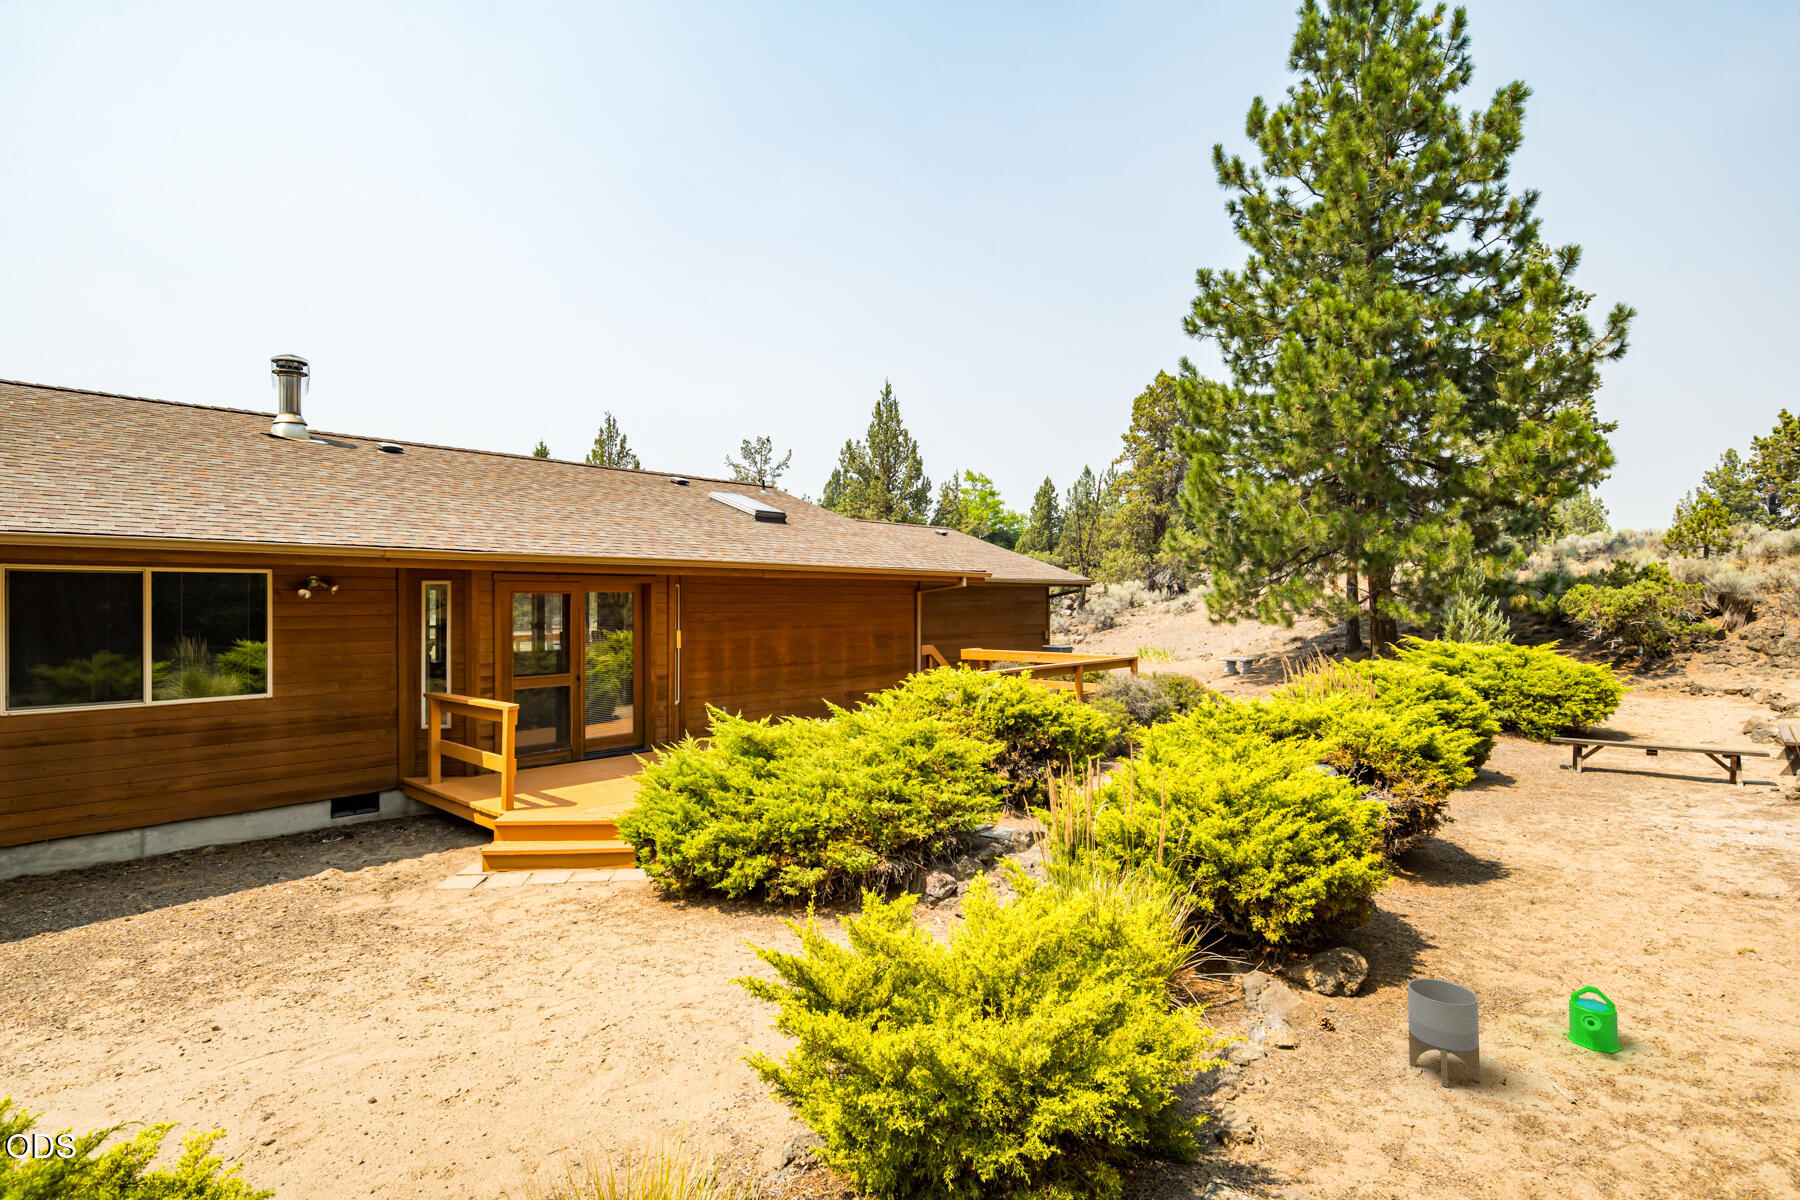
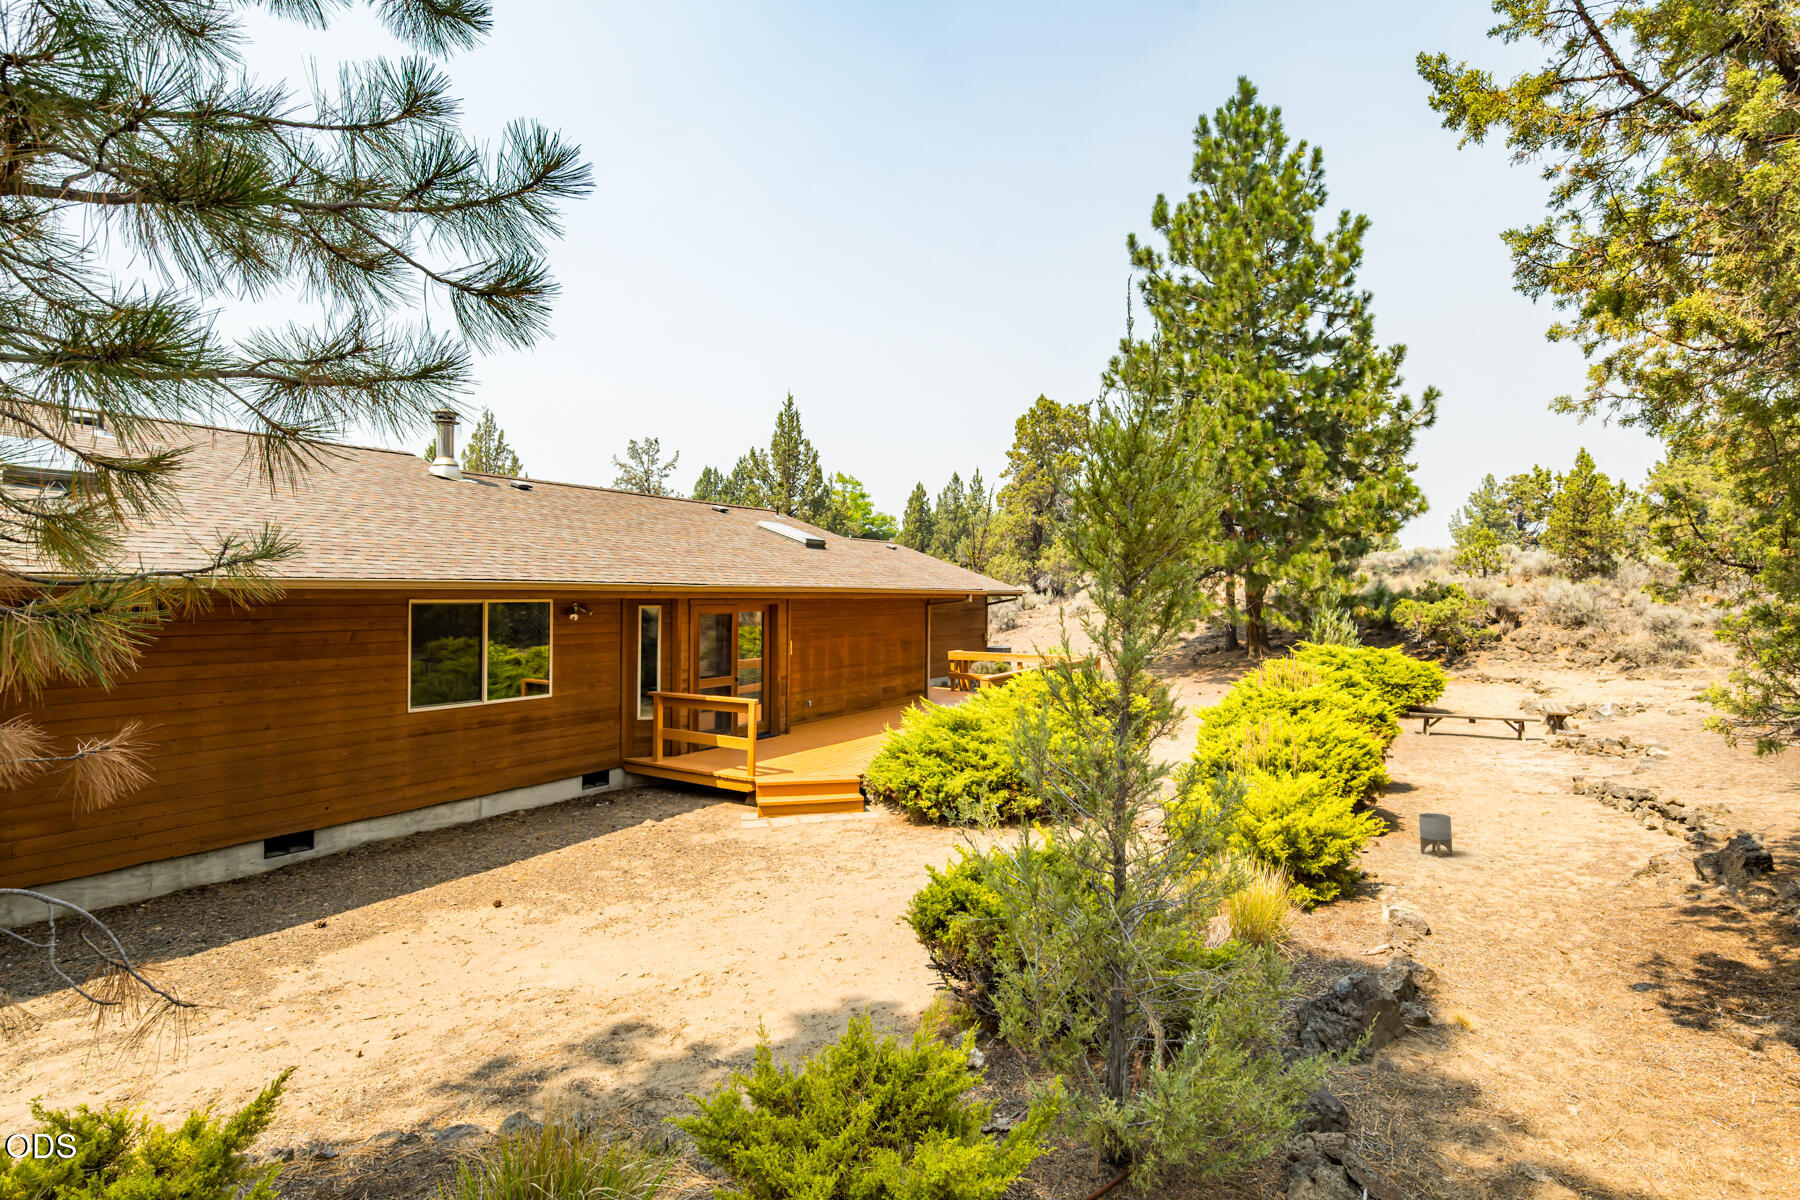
watering can: present [1566,986,1622,1053] -> none [1478,814,1503,843]

